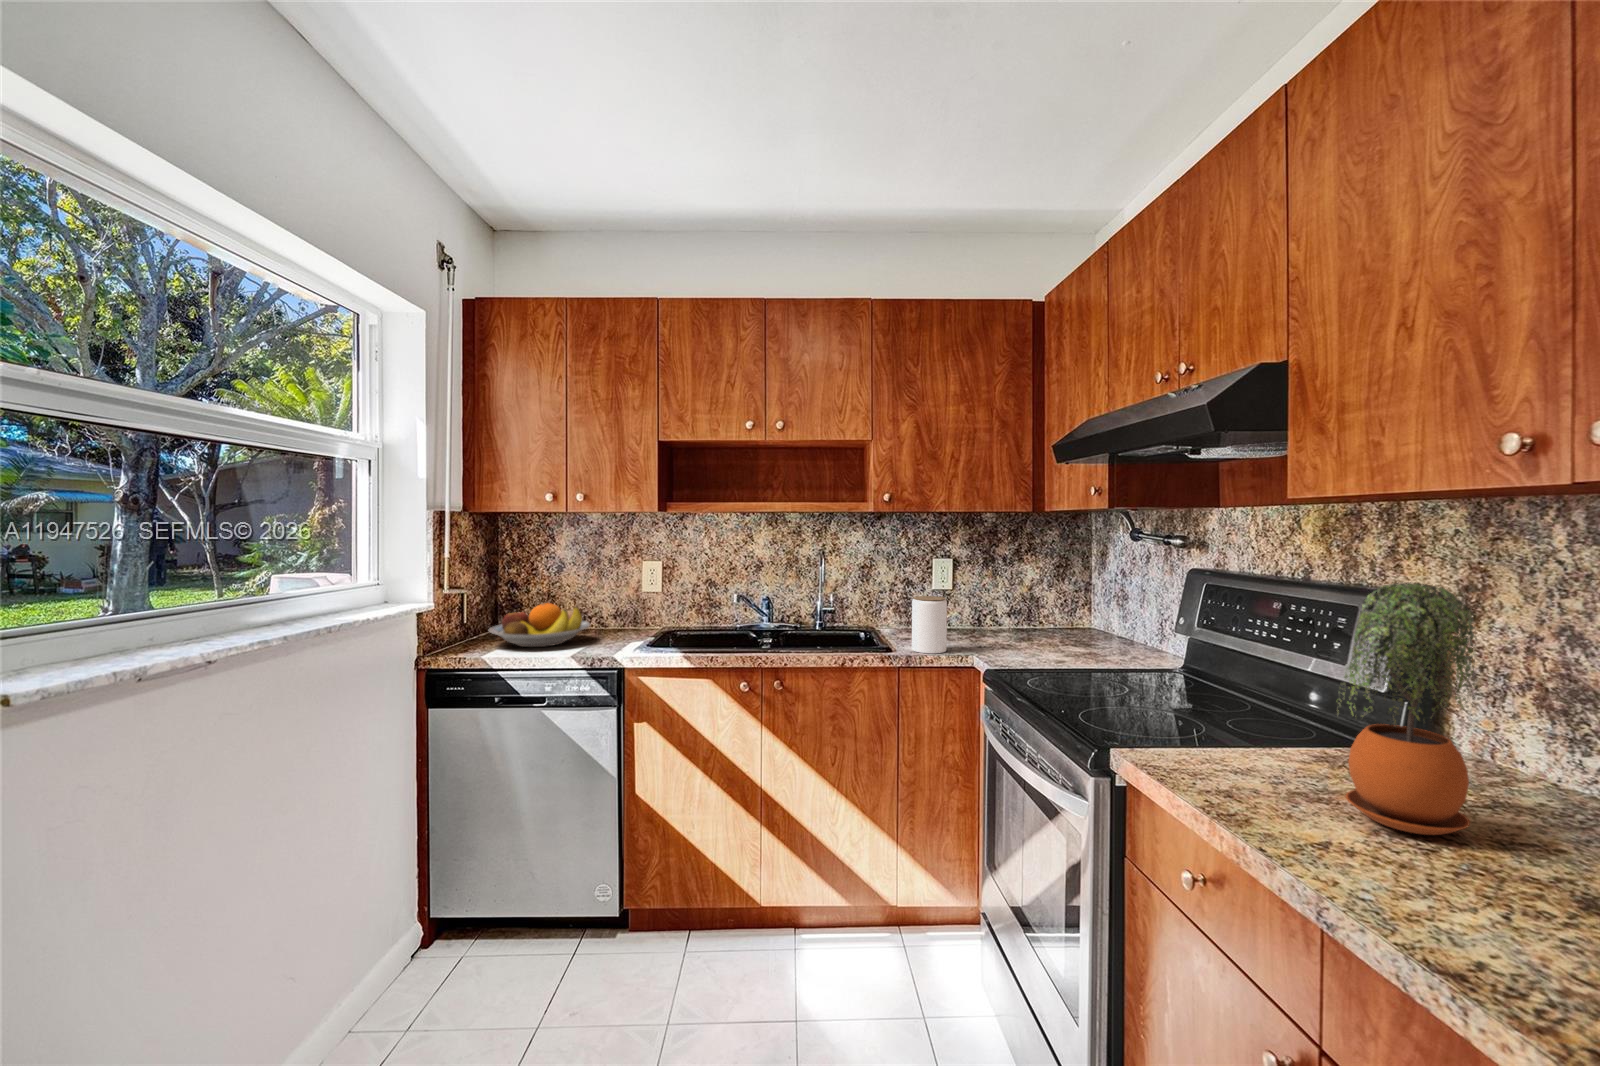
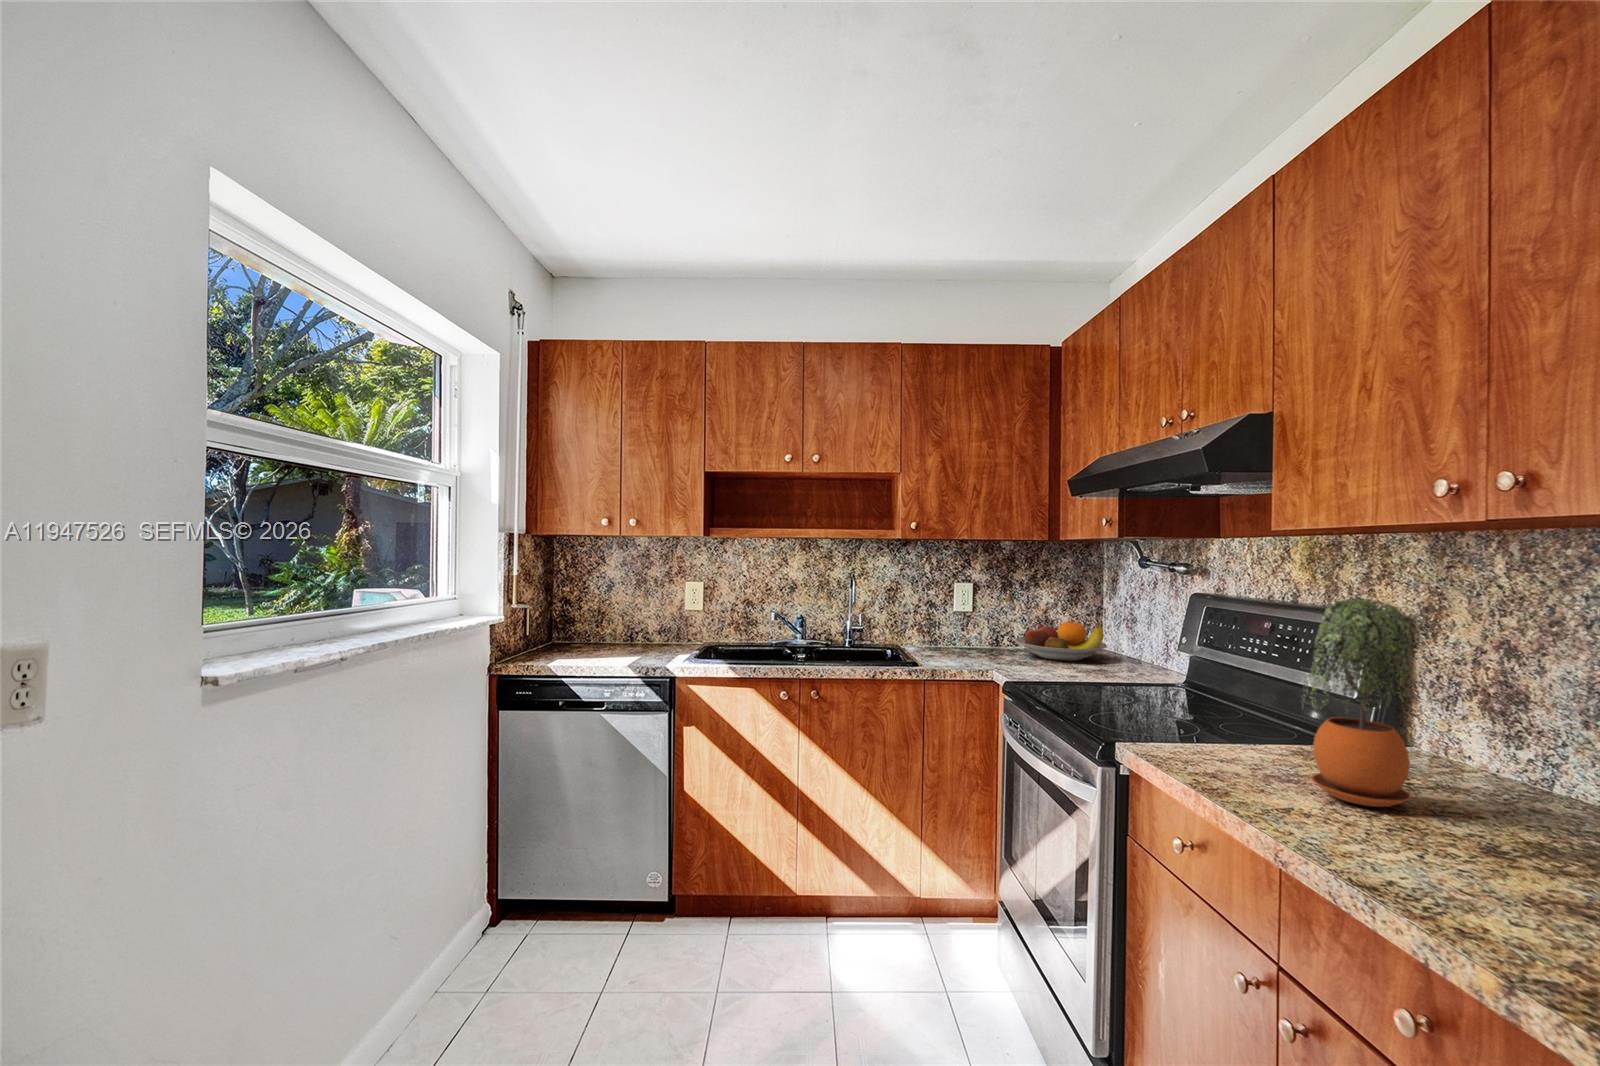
jar: present [912,596,947,653] -> none [936,615,969,668]
fruit bowl: present [489,603,590,647] -> present [1016,621,1107,661]

